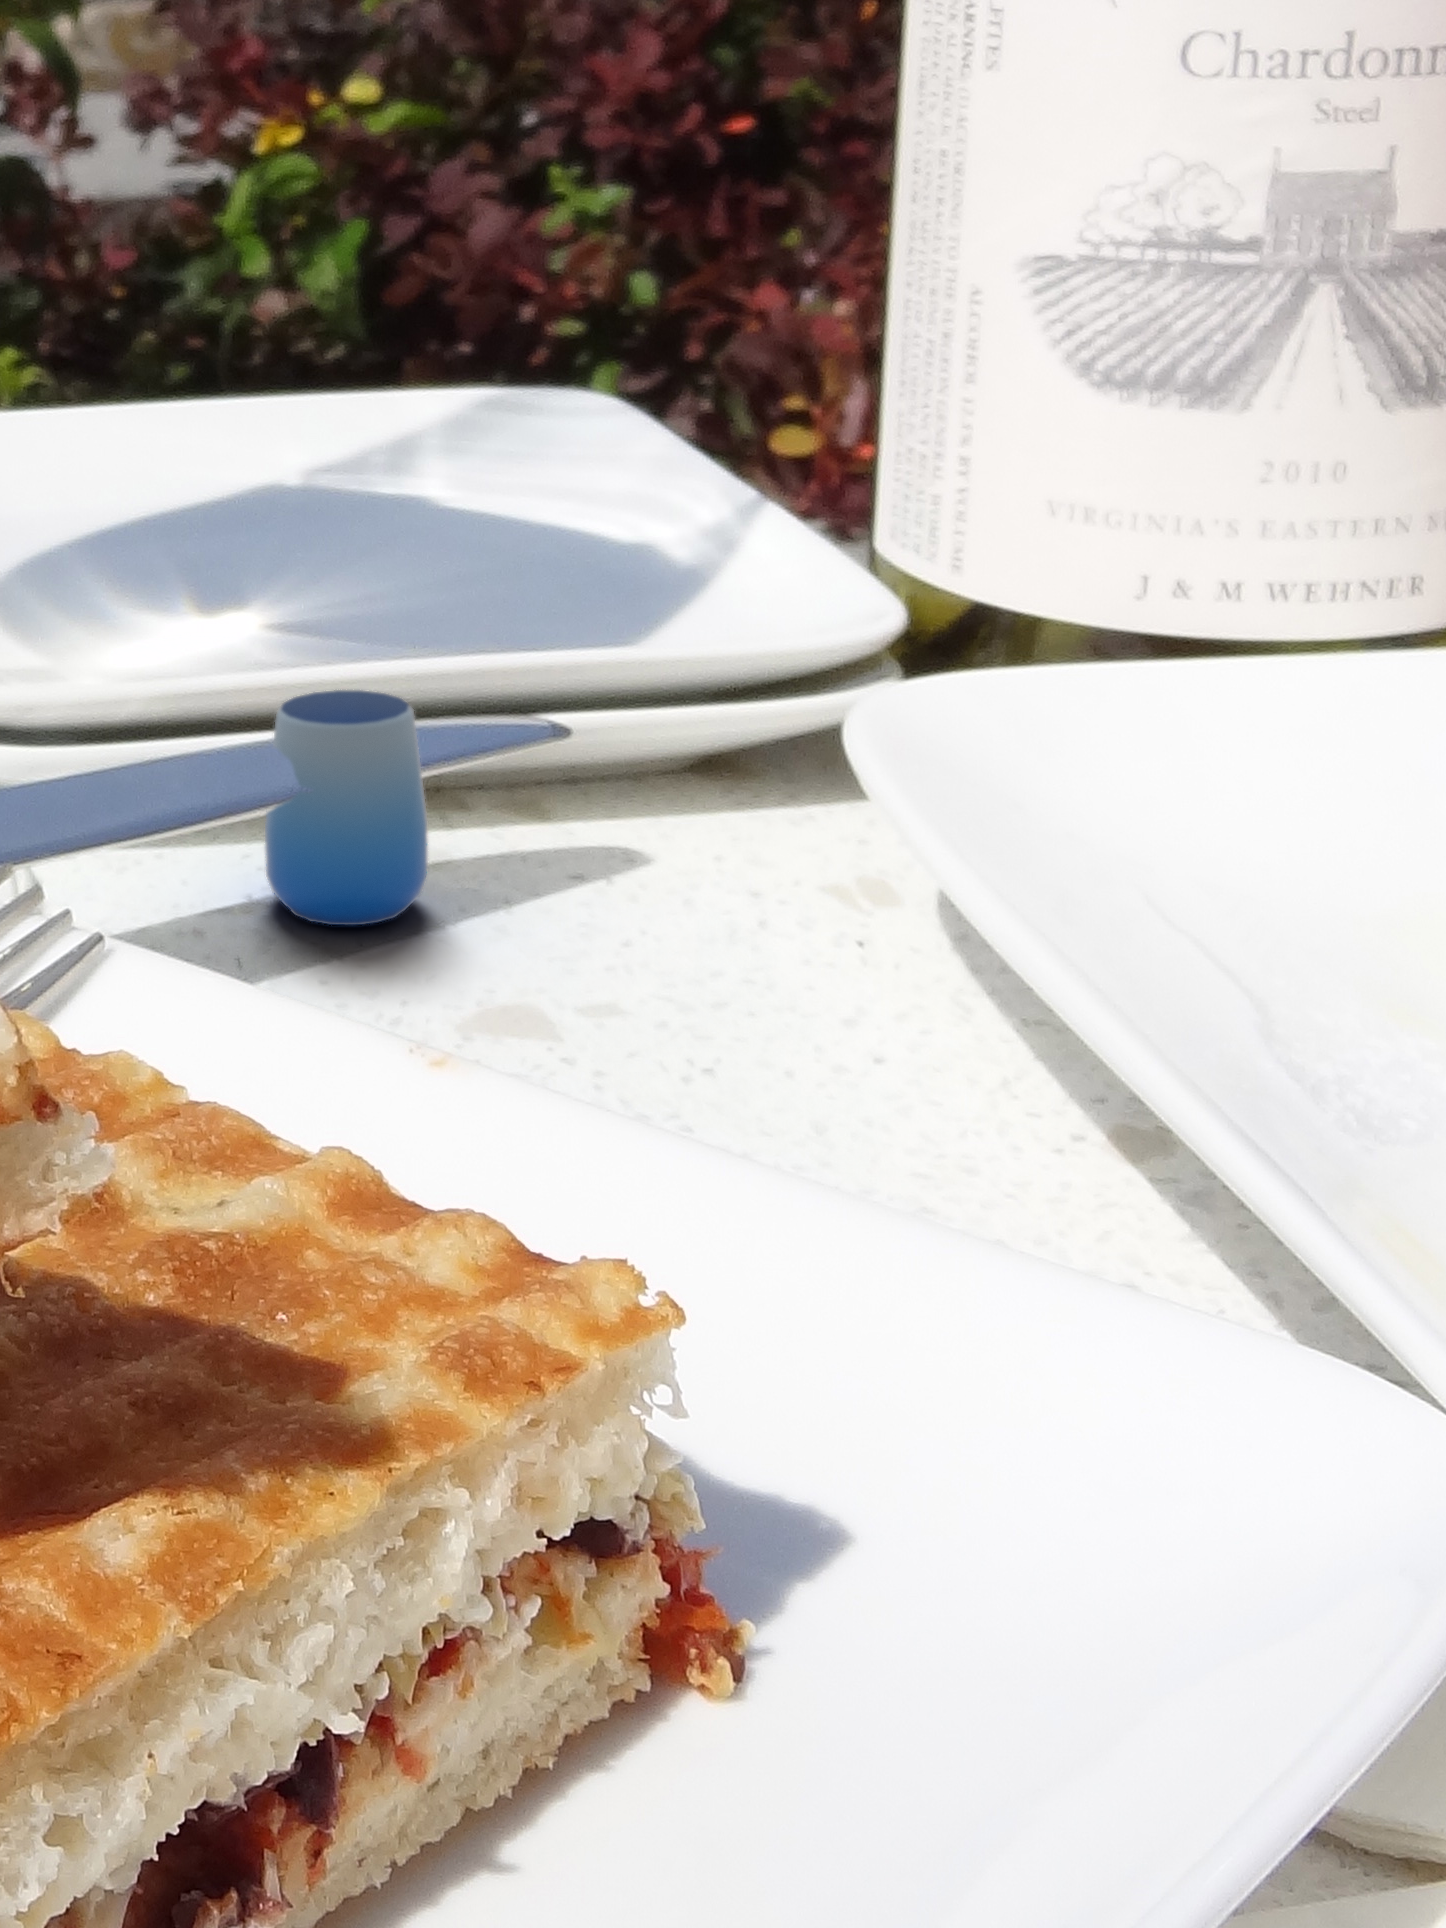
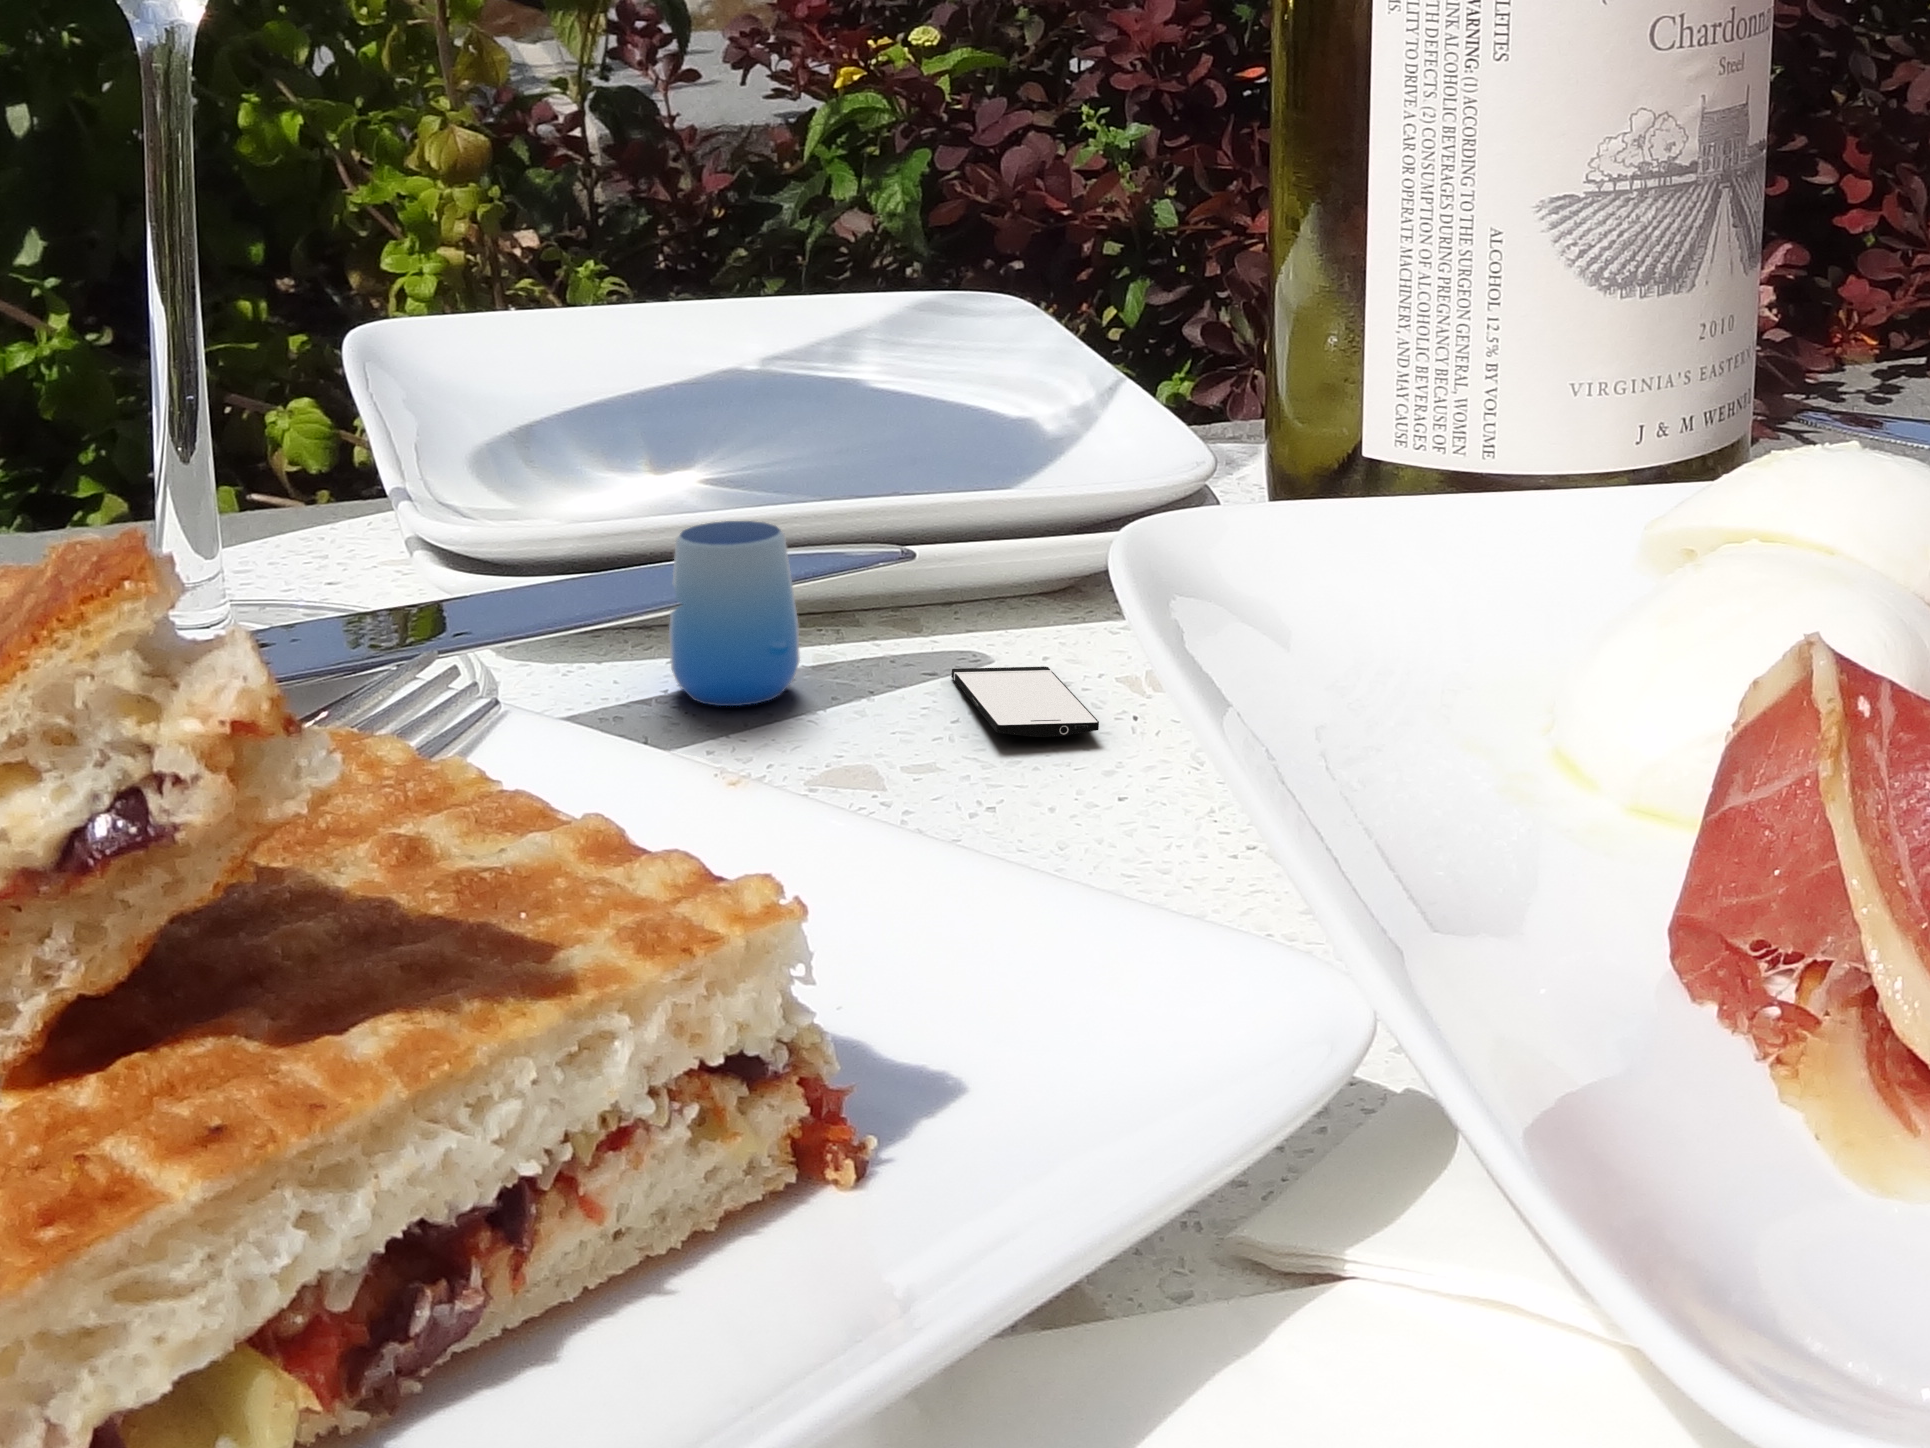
smartphone: none [614,875,836,978] -> present [951,667,1099,737]

